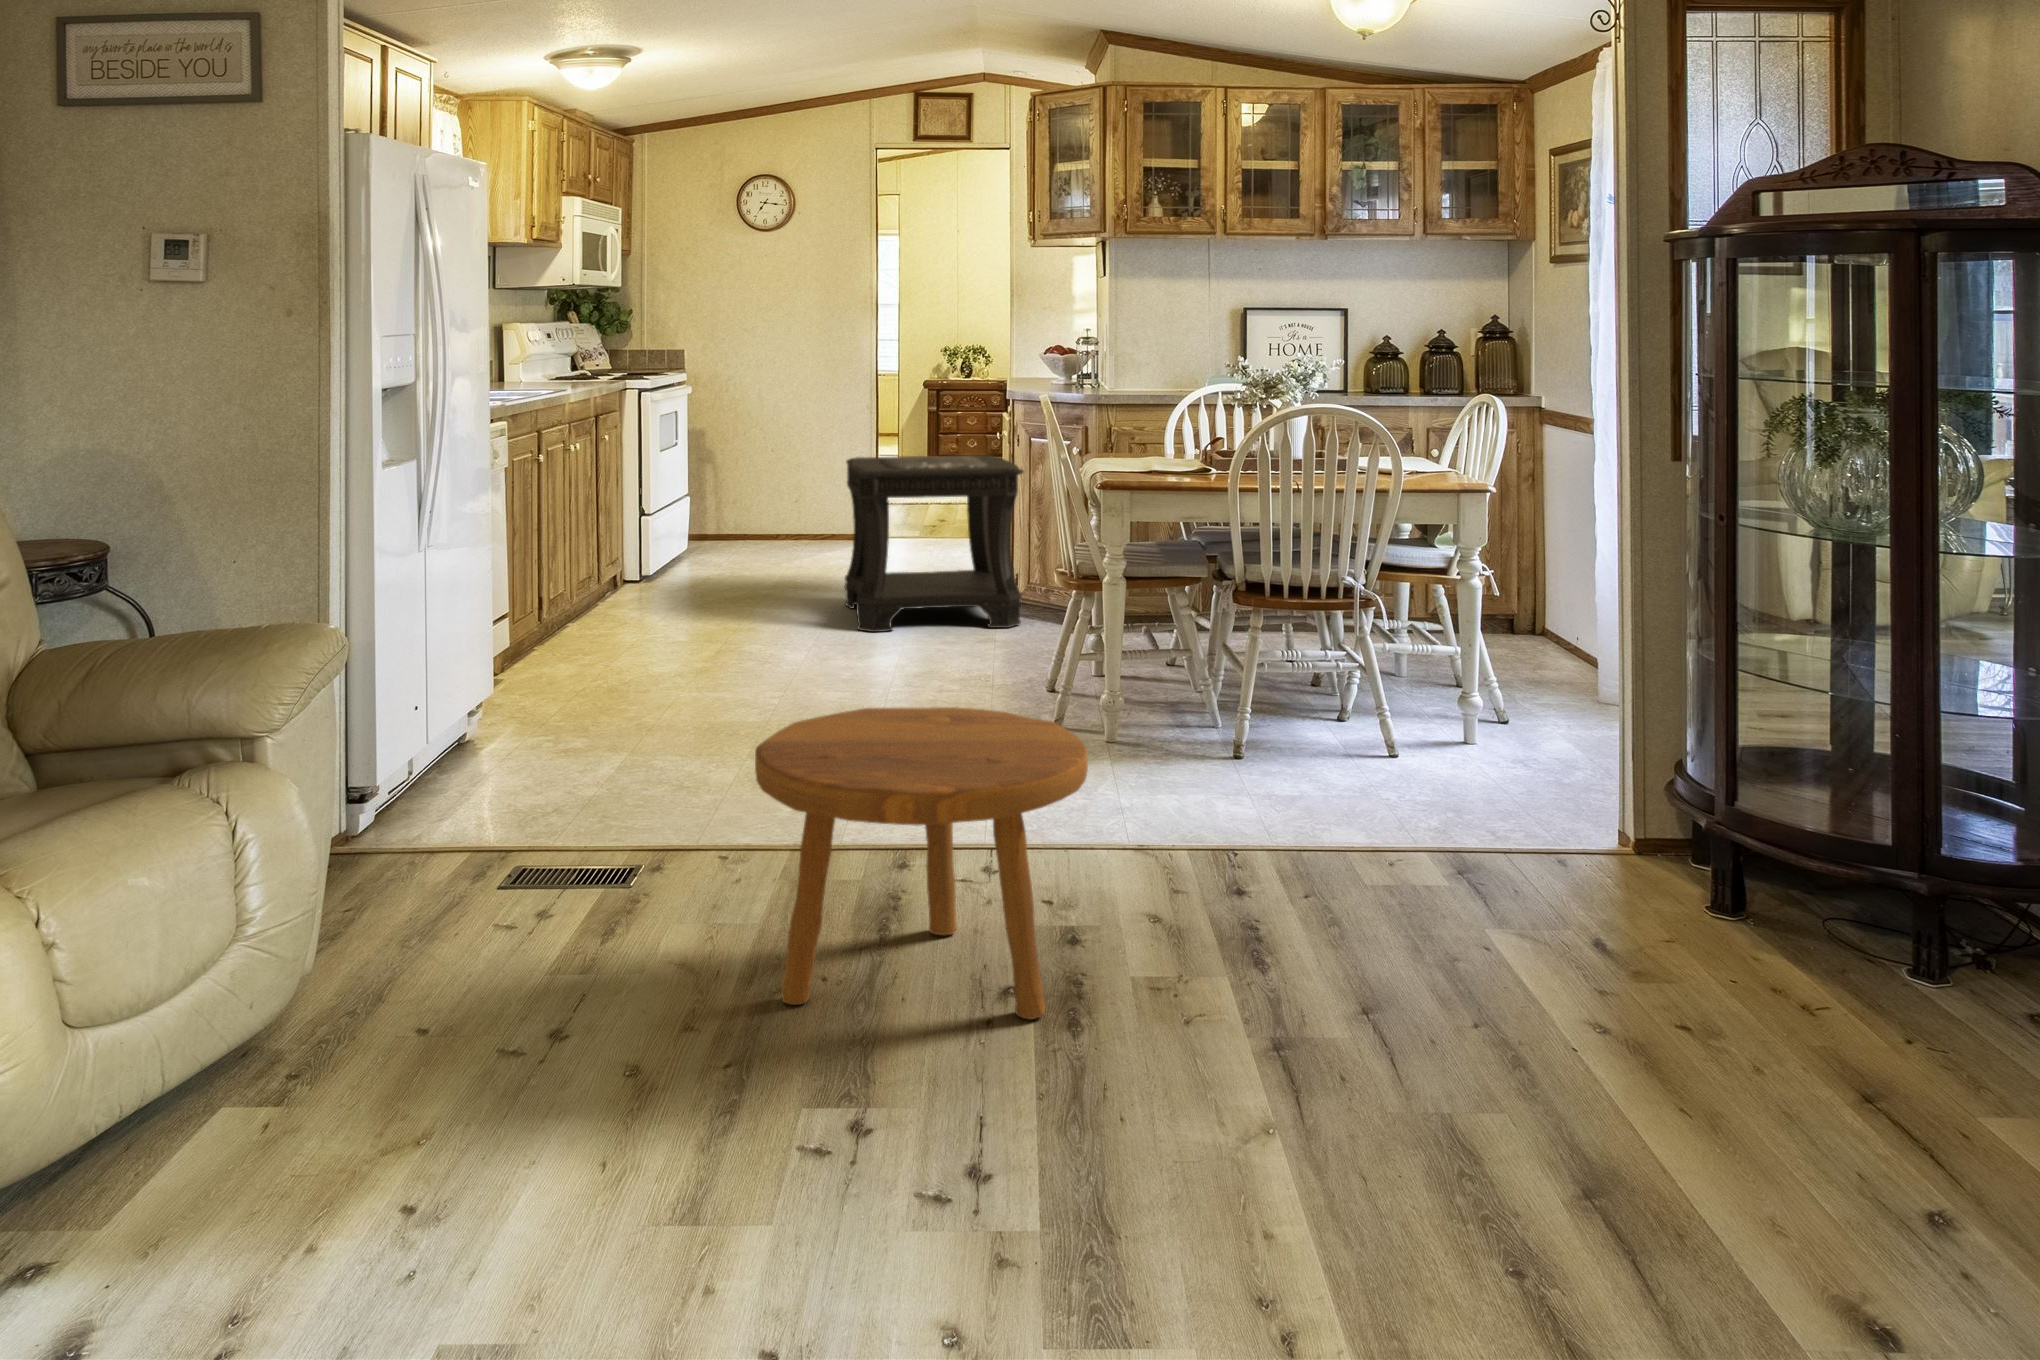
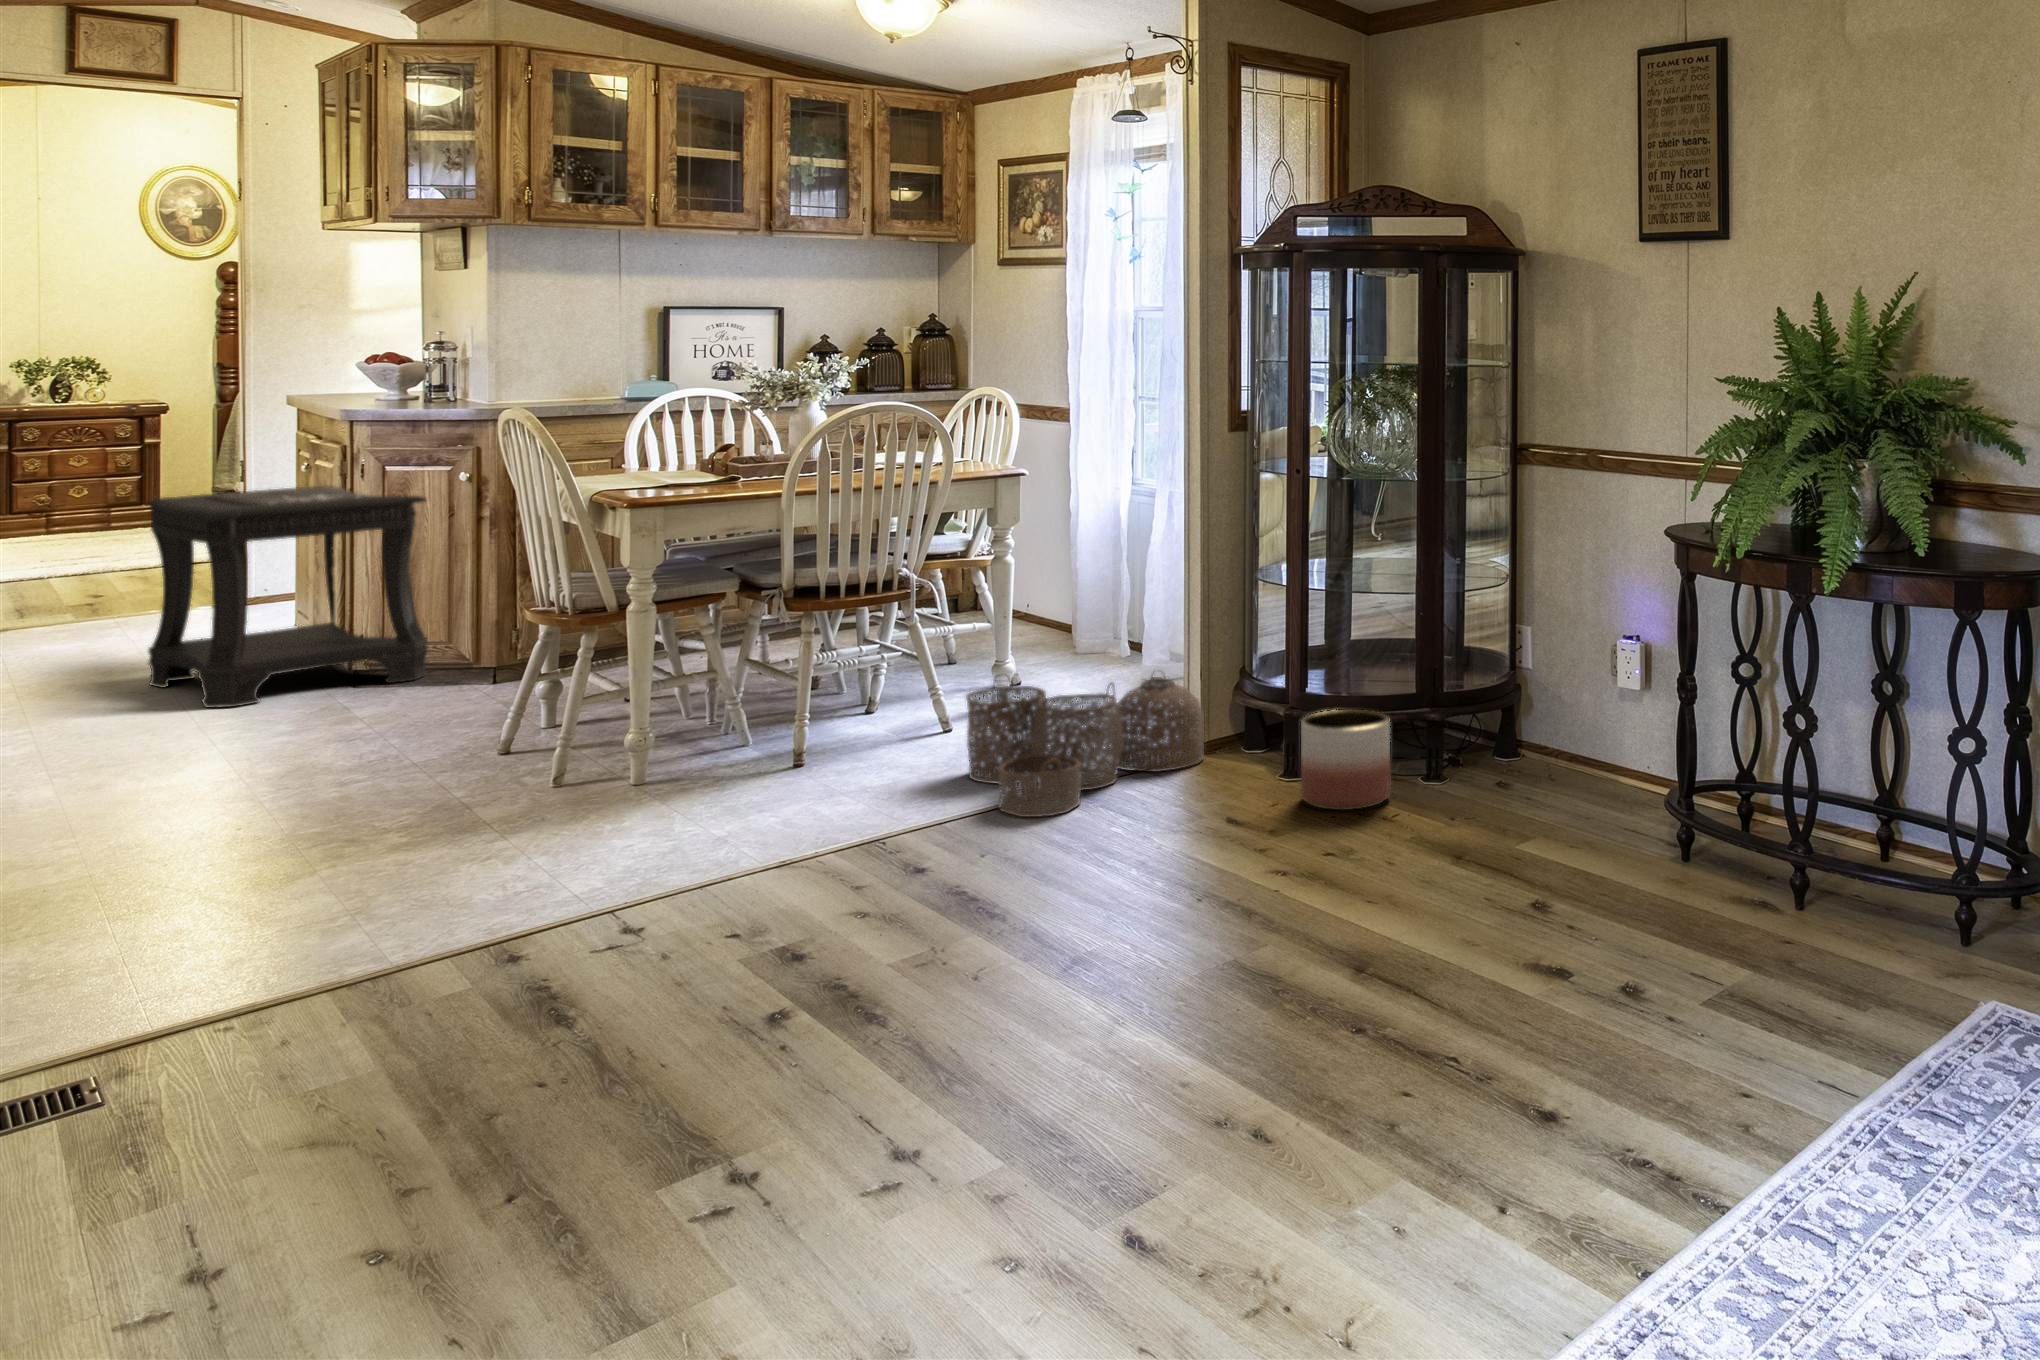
footstool: present [755,707,1088,1019] -> none [509,706,859,1016]
woven basket: none [1357,710,1640,888] -> present [966,671,1204,817]
planter: none [1718,830,1849,974] -> present [1301,710,1391,810]

